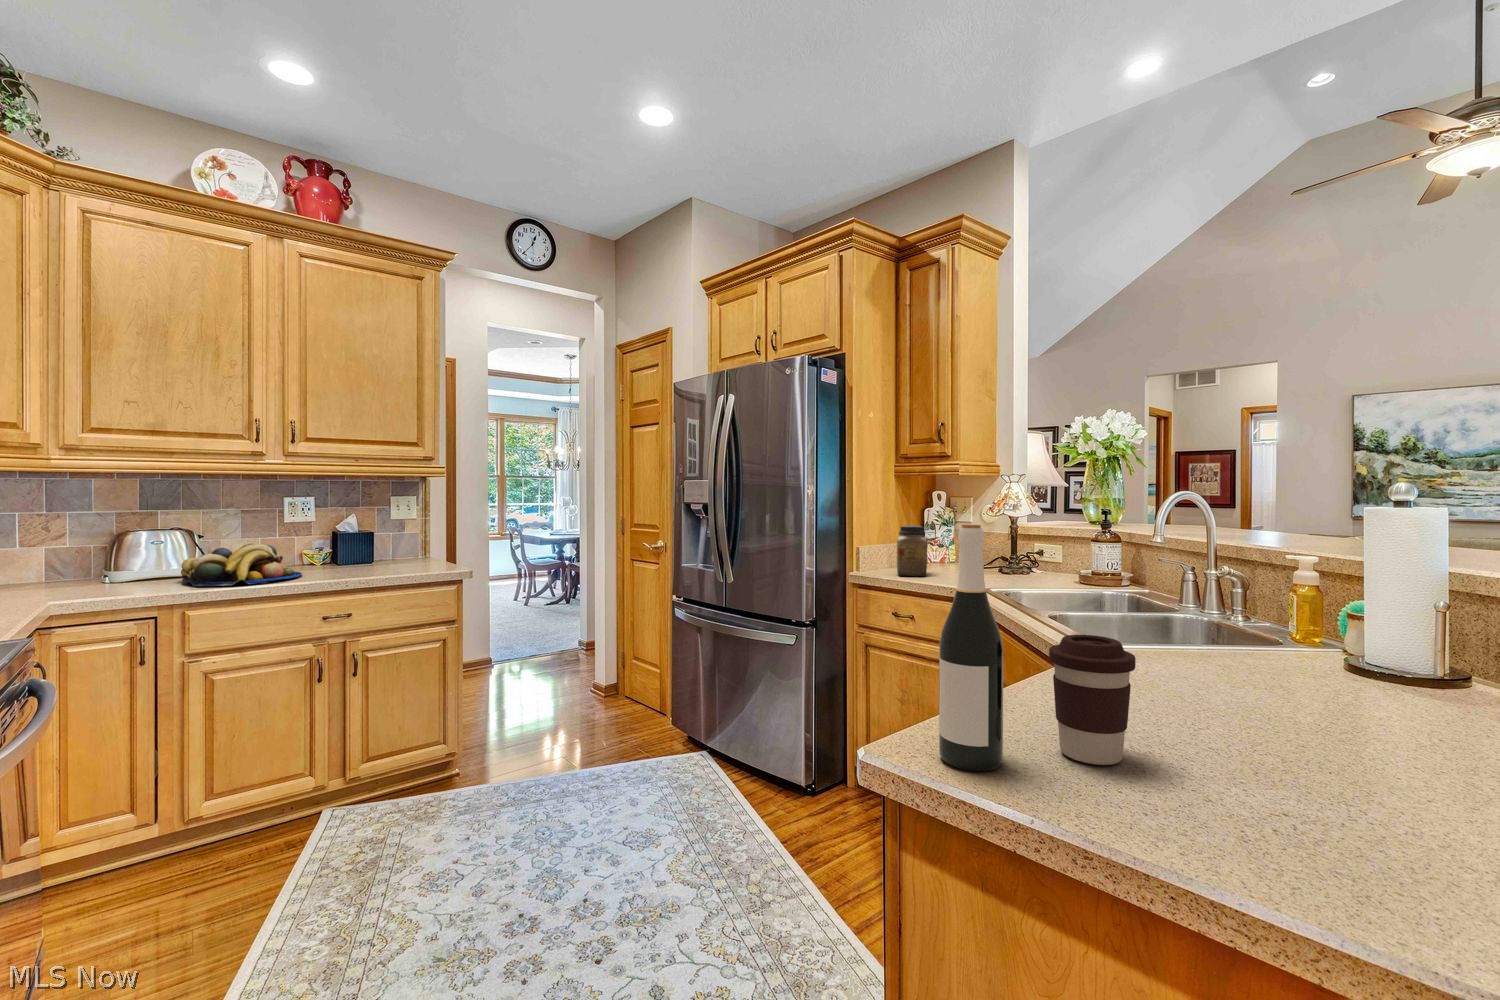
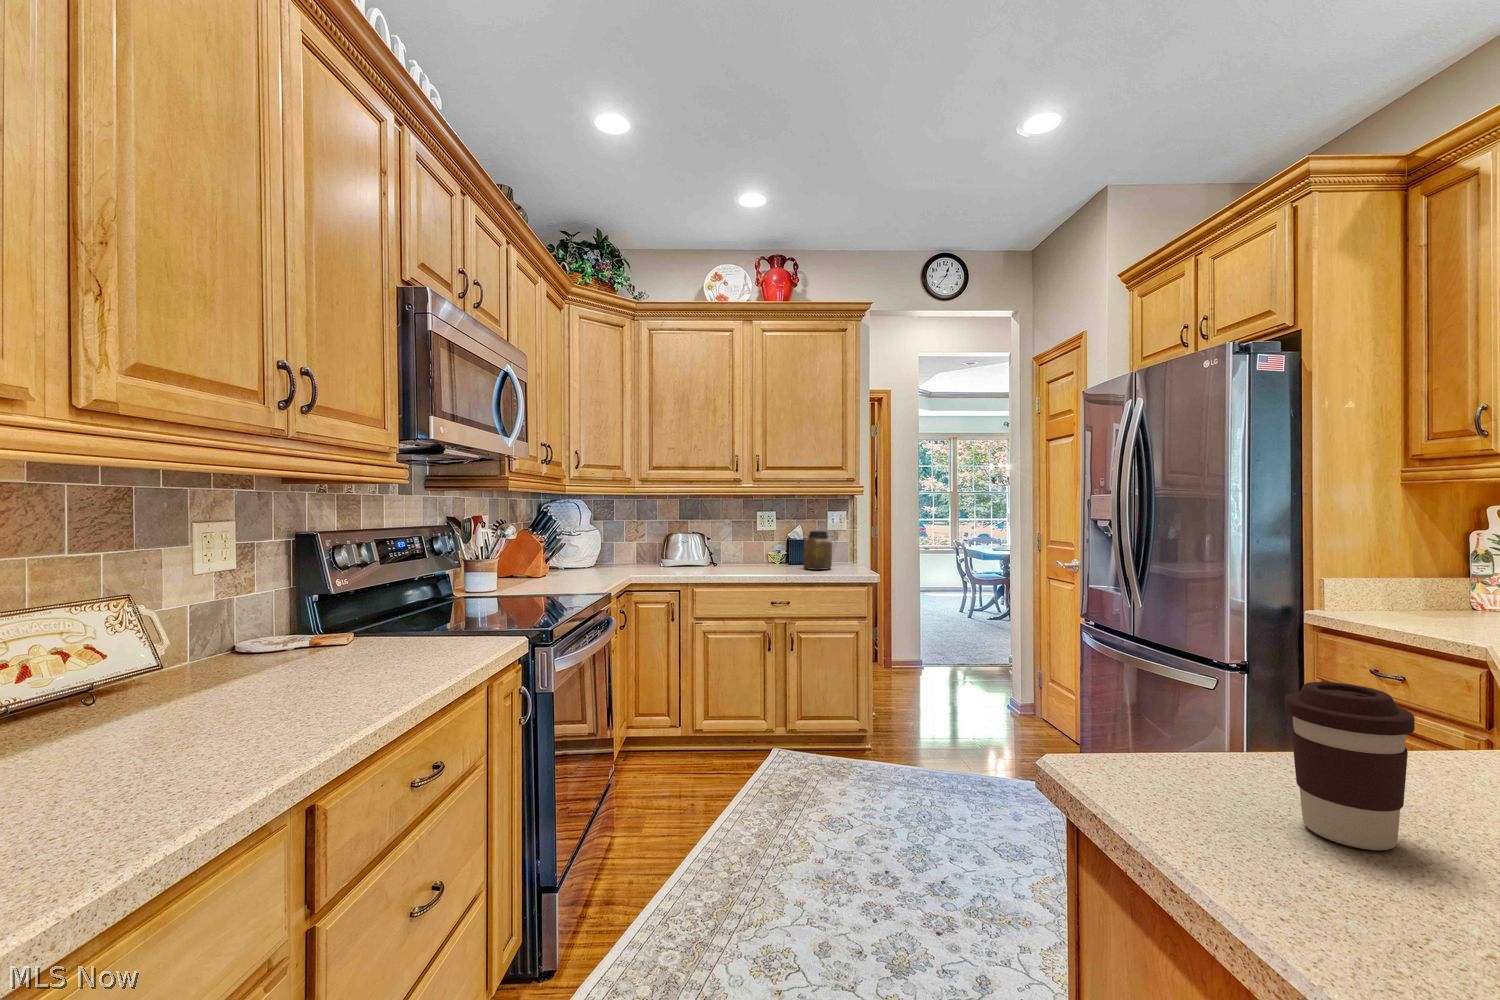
wine bottle: present [939,525,1003,771] -> none [1127,542,1205,809]
jar: present [897,526,927,576] -> present [803,530,832,570]
fruit bowl: present [181,544,302,586] -> none [696,545,764,573]

